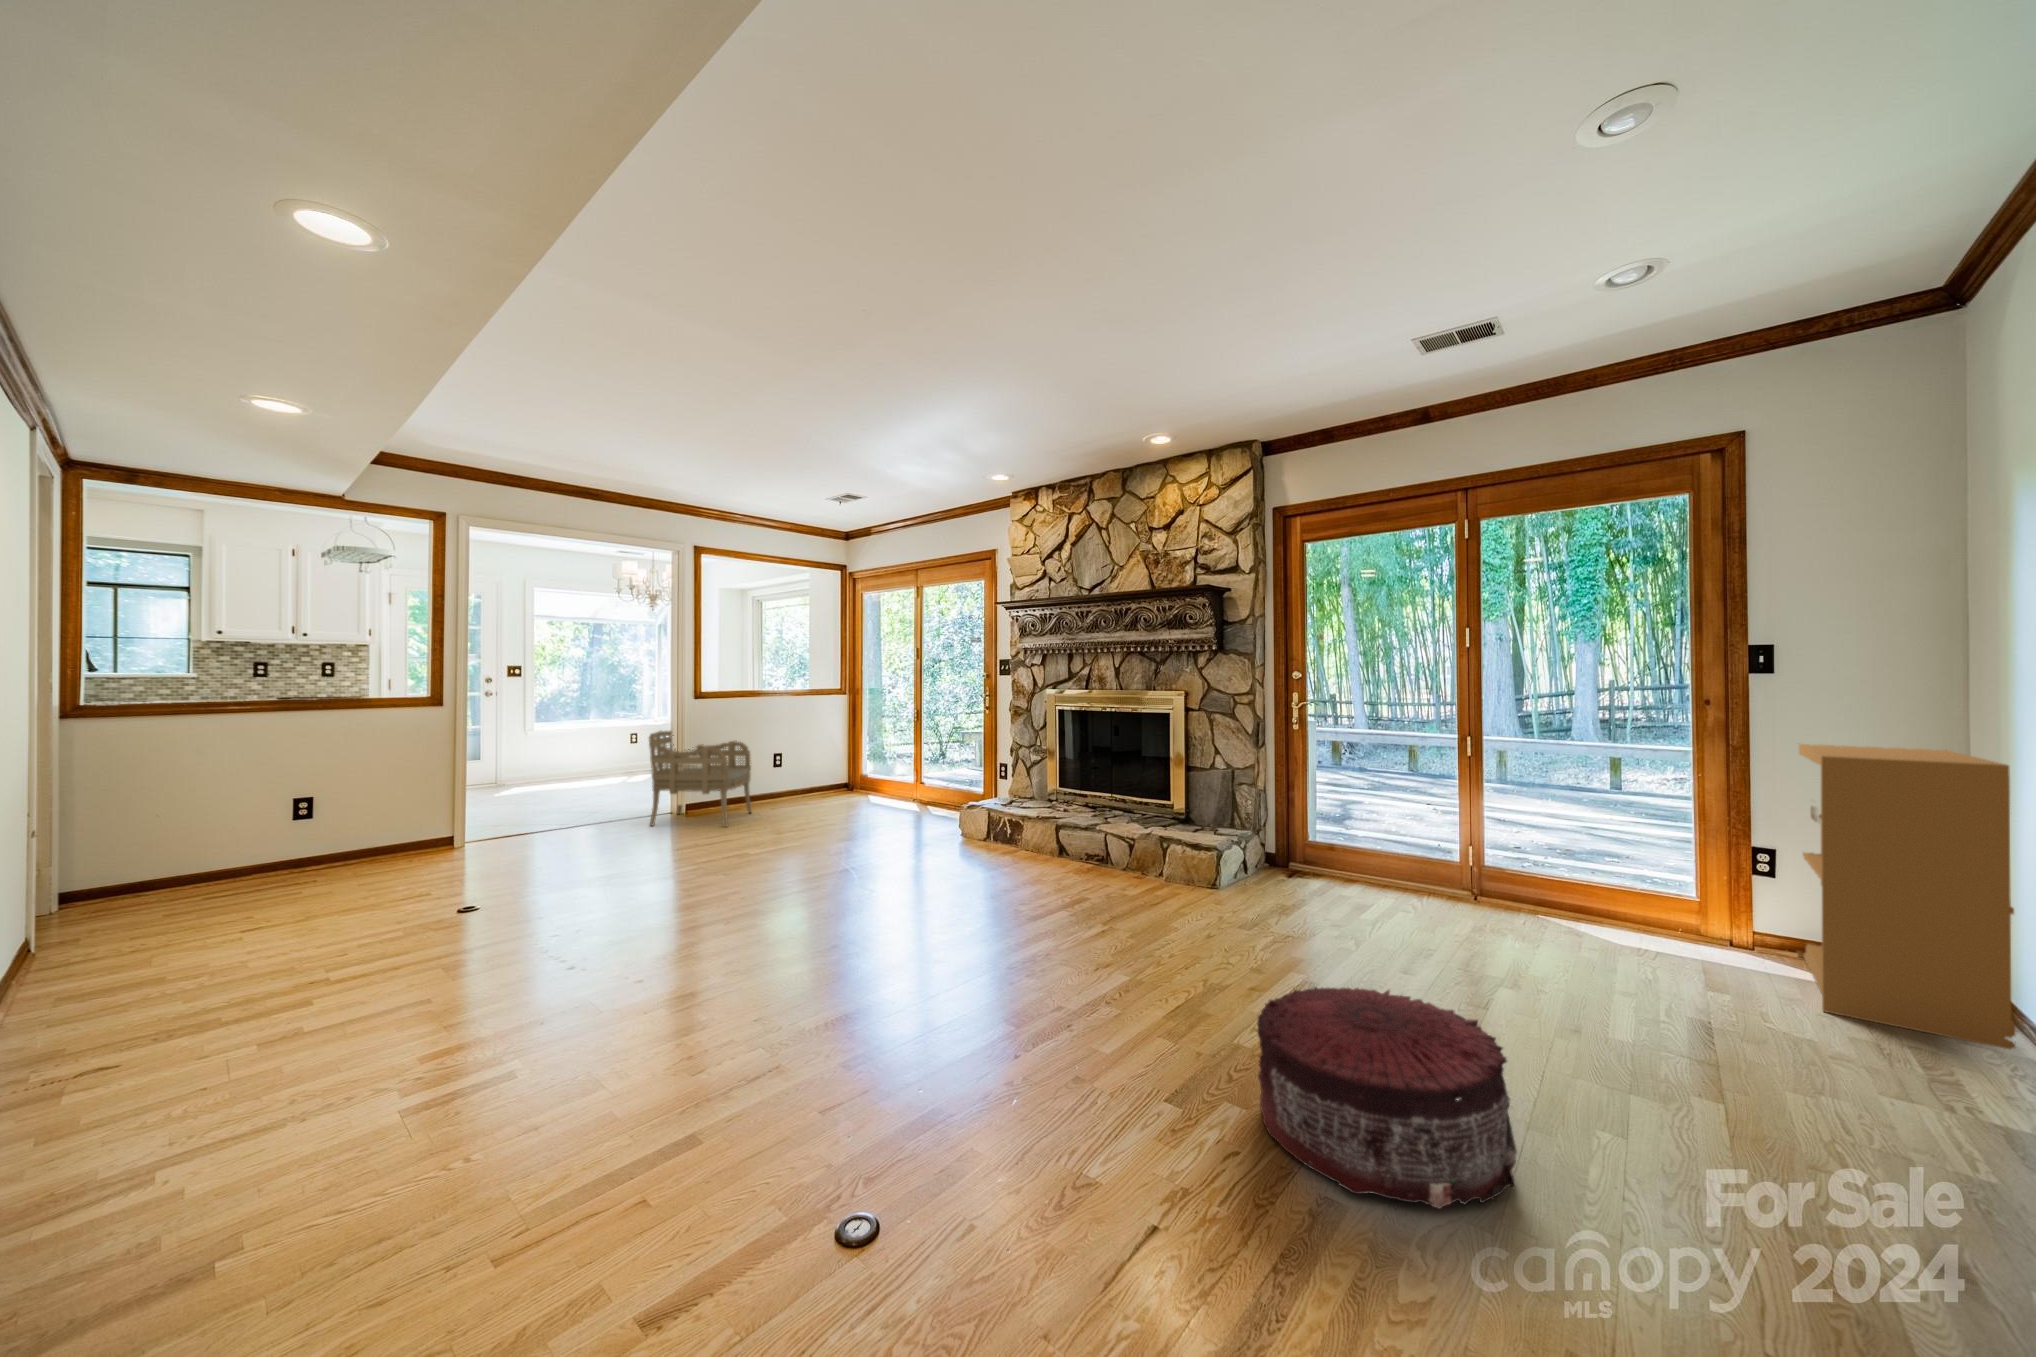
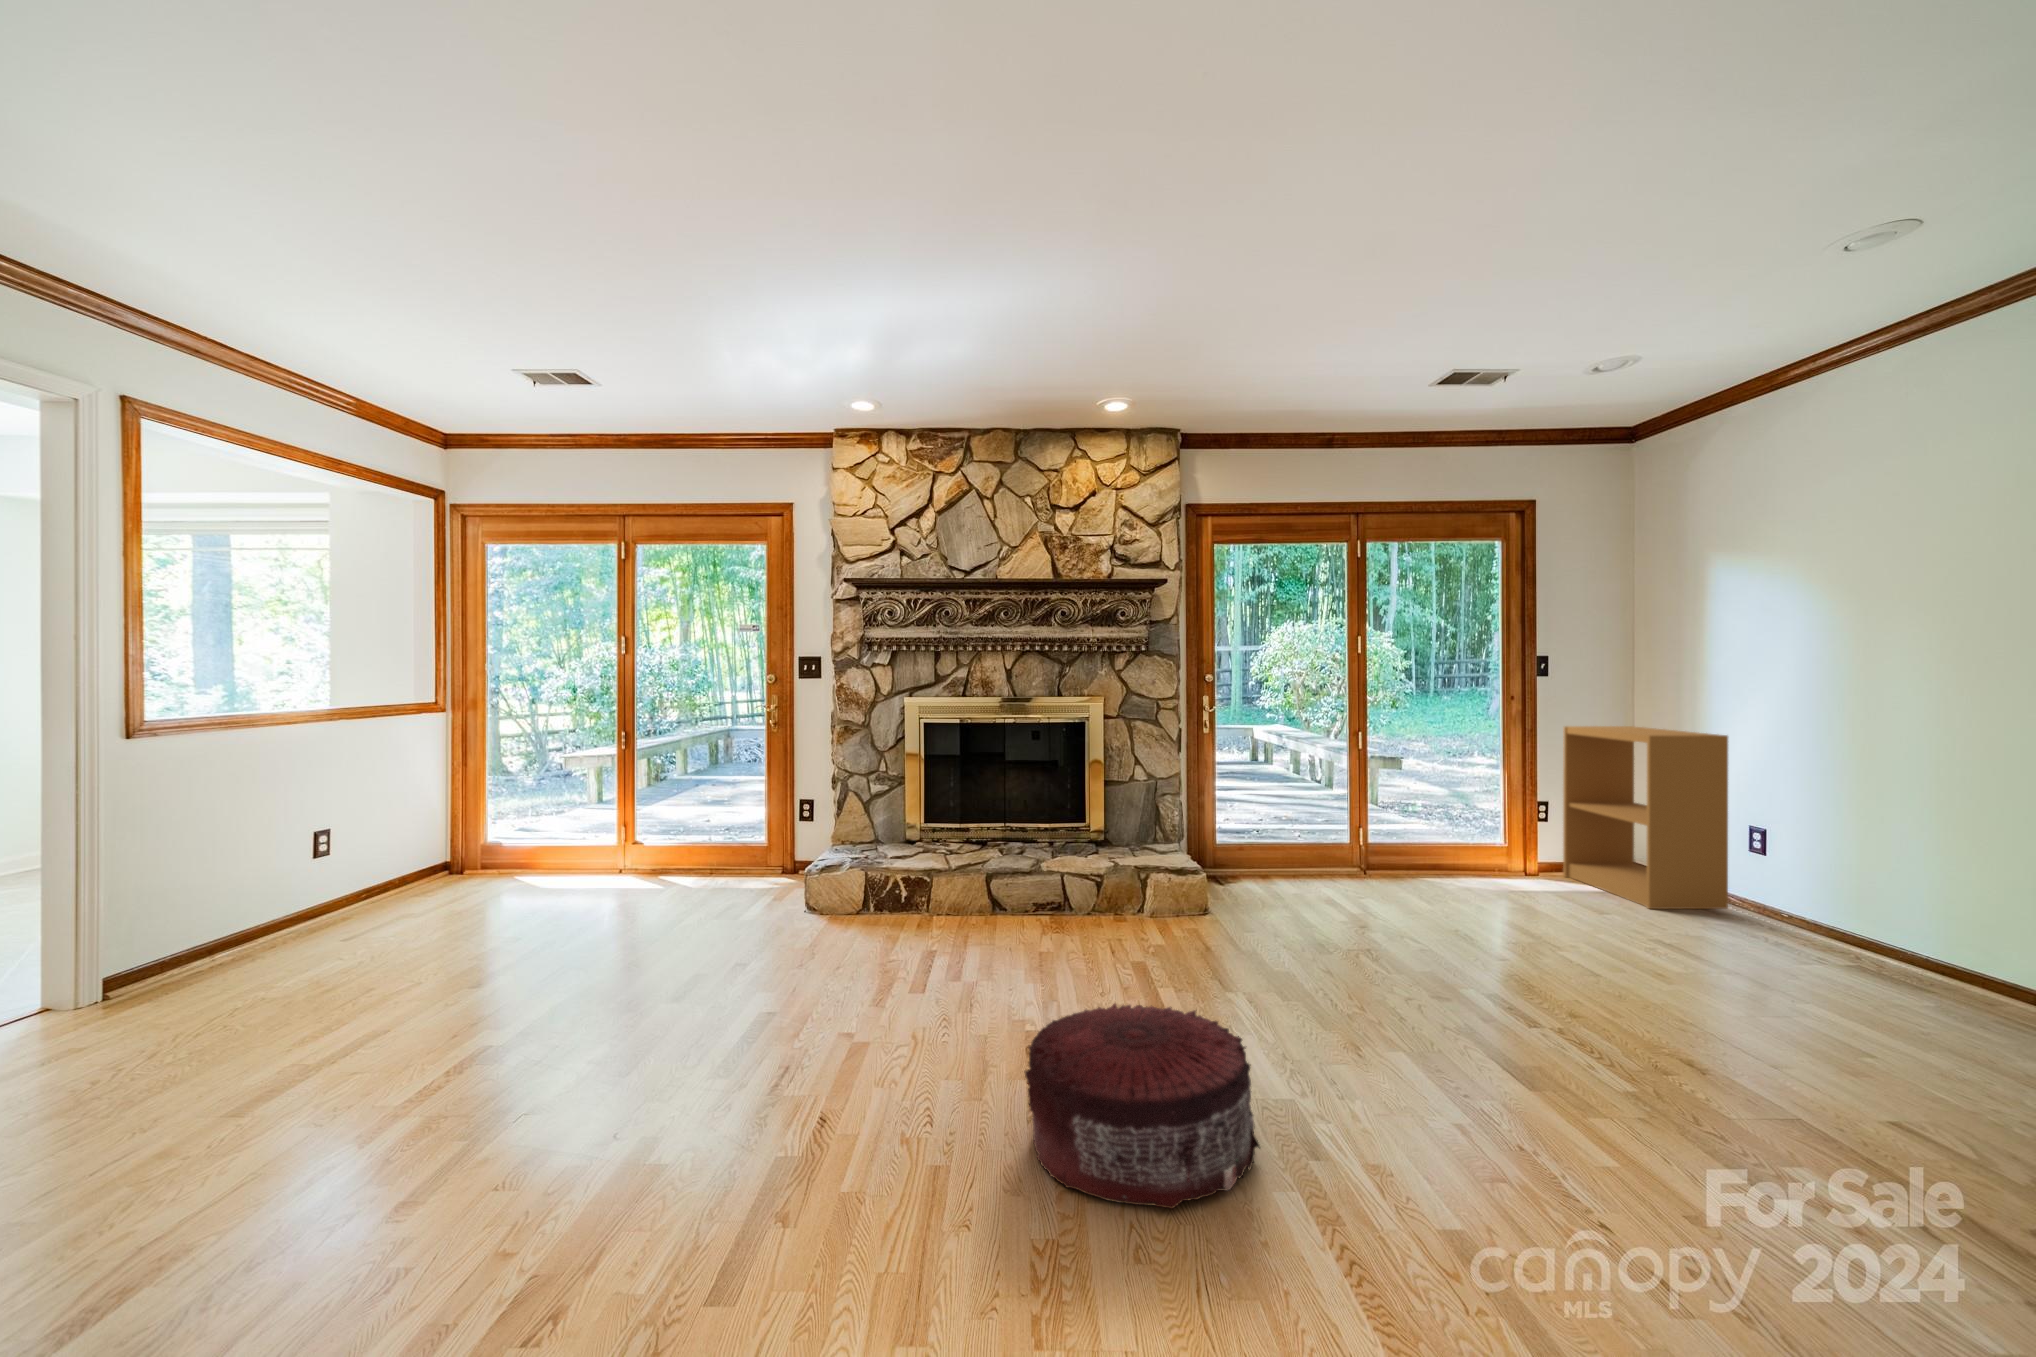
armchair: present [649,731,752,827] -> none [158,802,384,1009]
pouf: present [1257,987,1517,1208] -> present [1025,1004,1260,1209]

